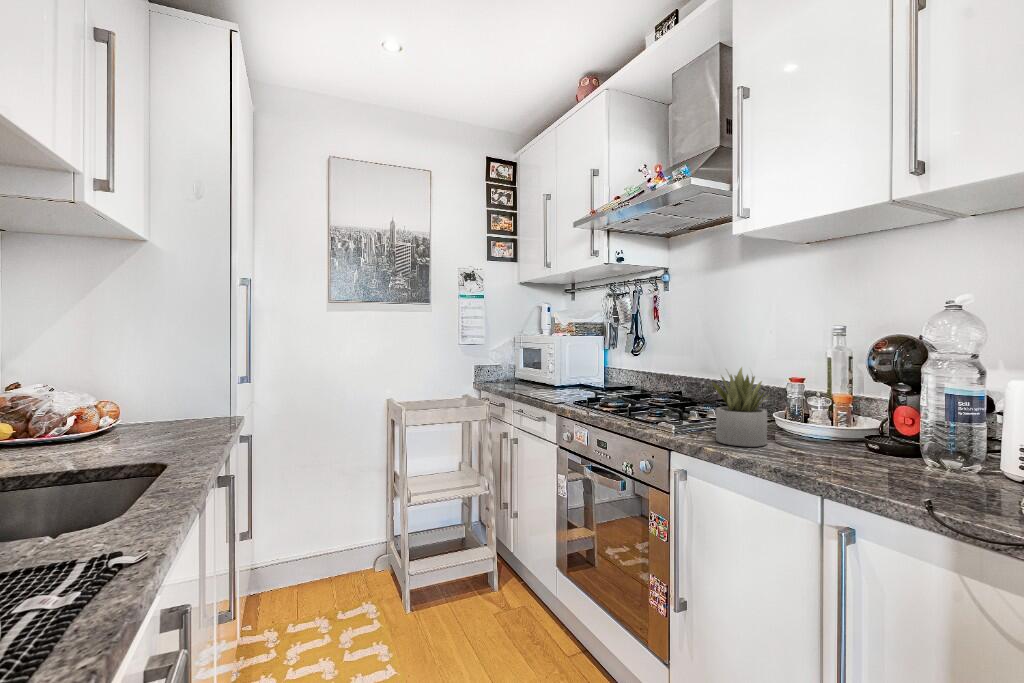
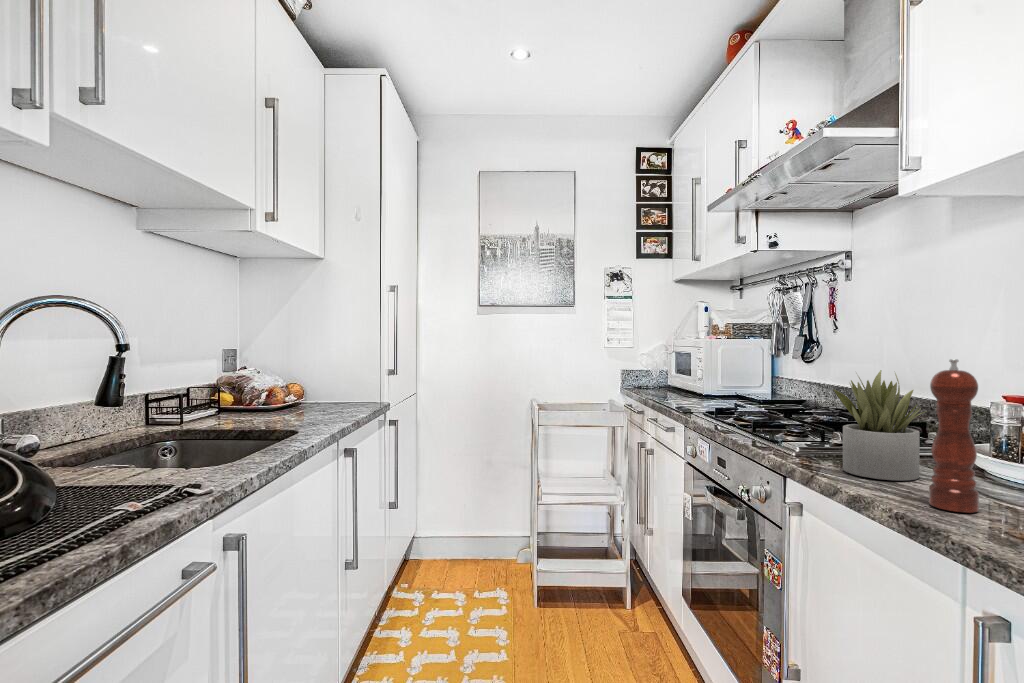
pepper mill: none [789,361,820,465] -> present [929,359,979,513]

